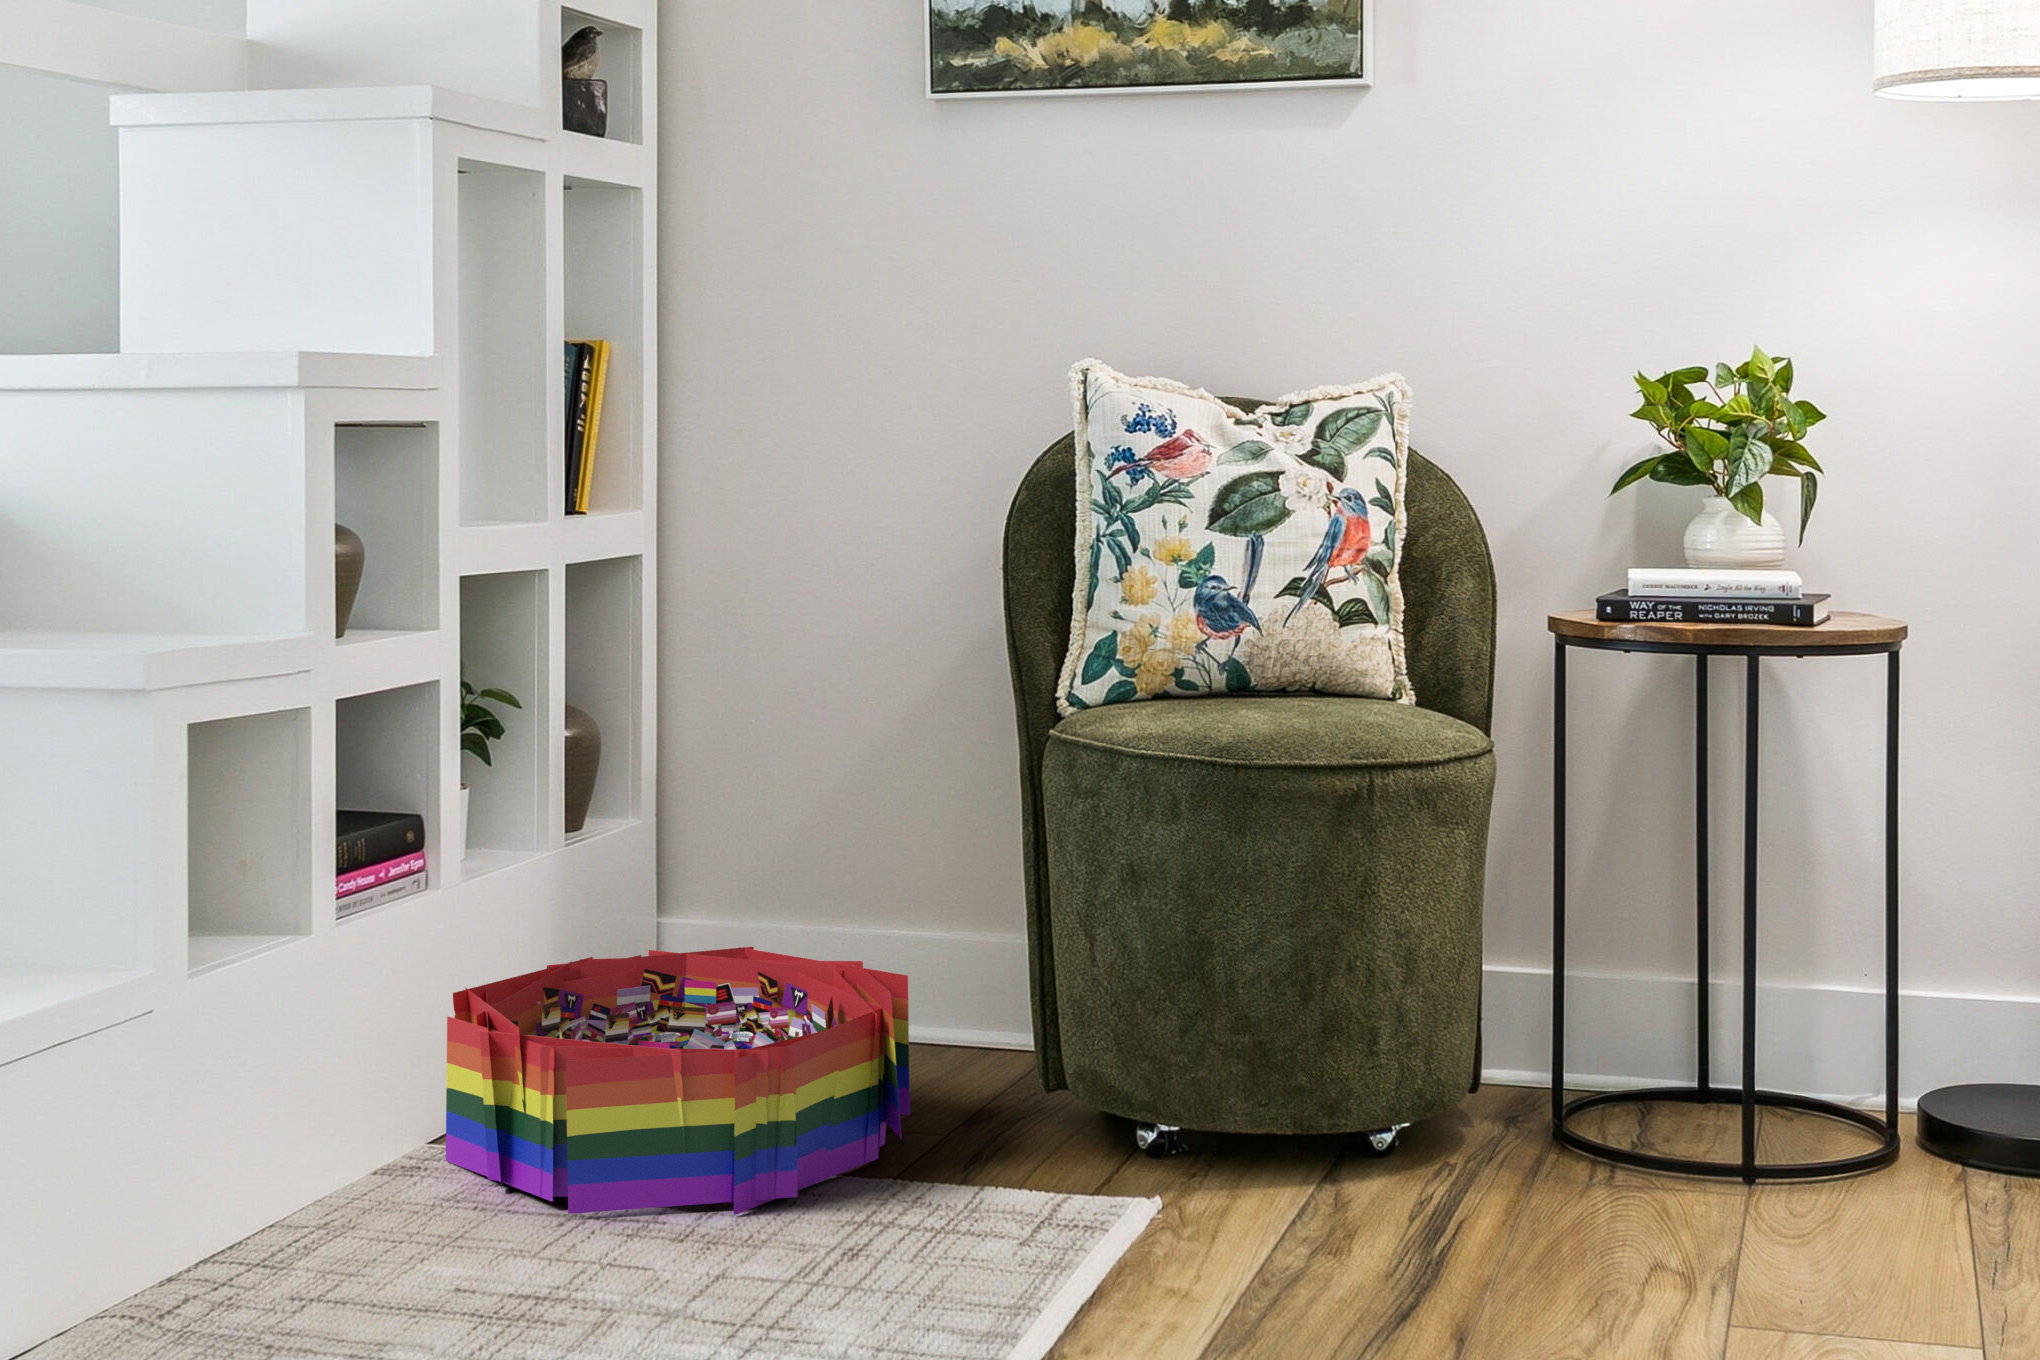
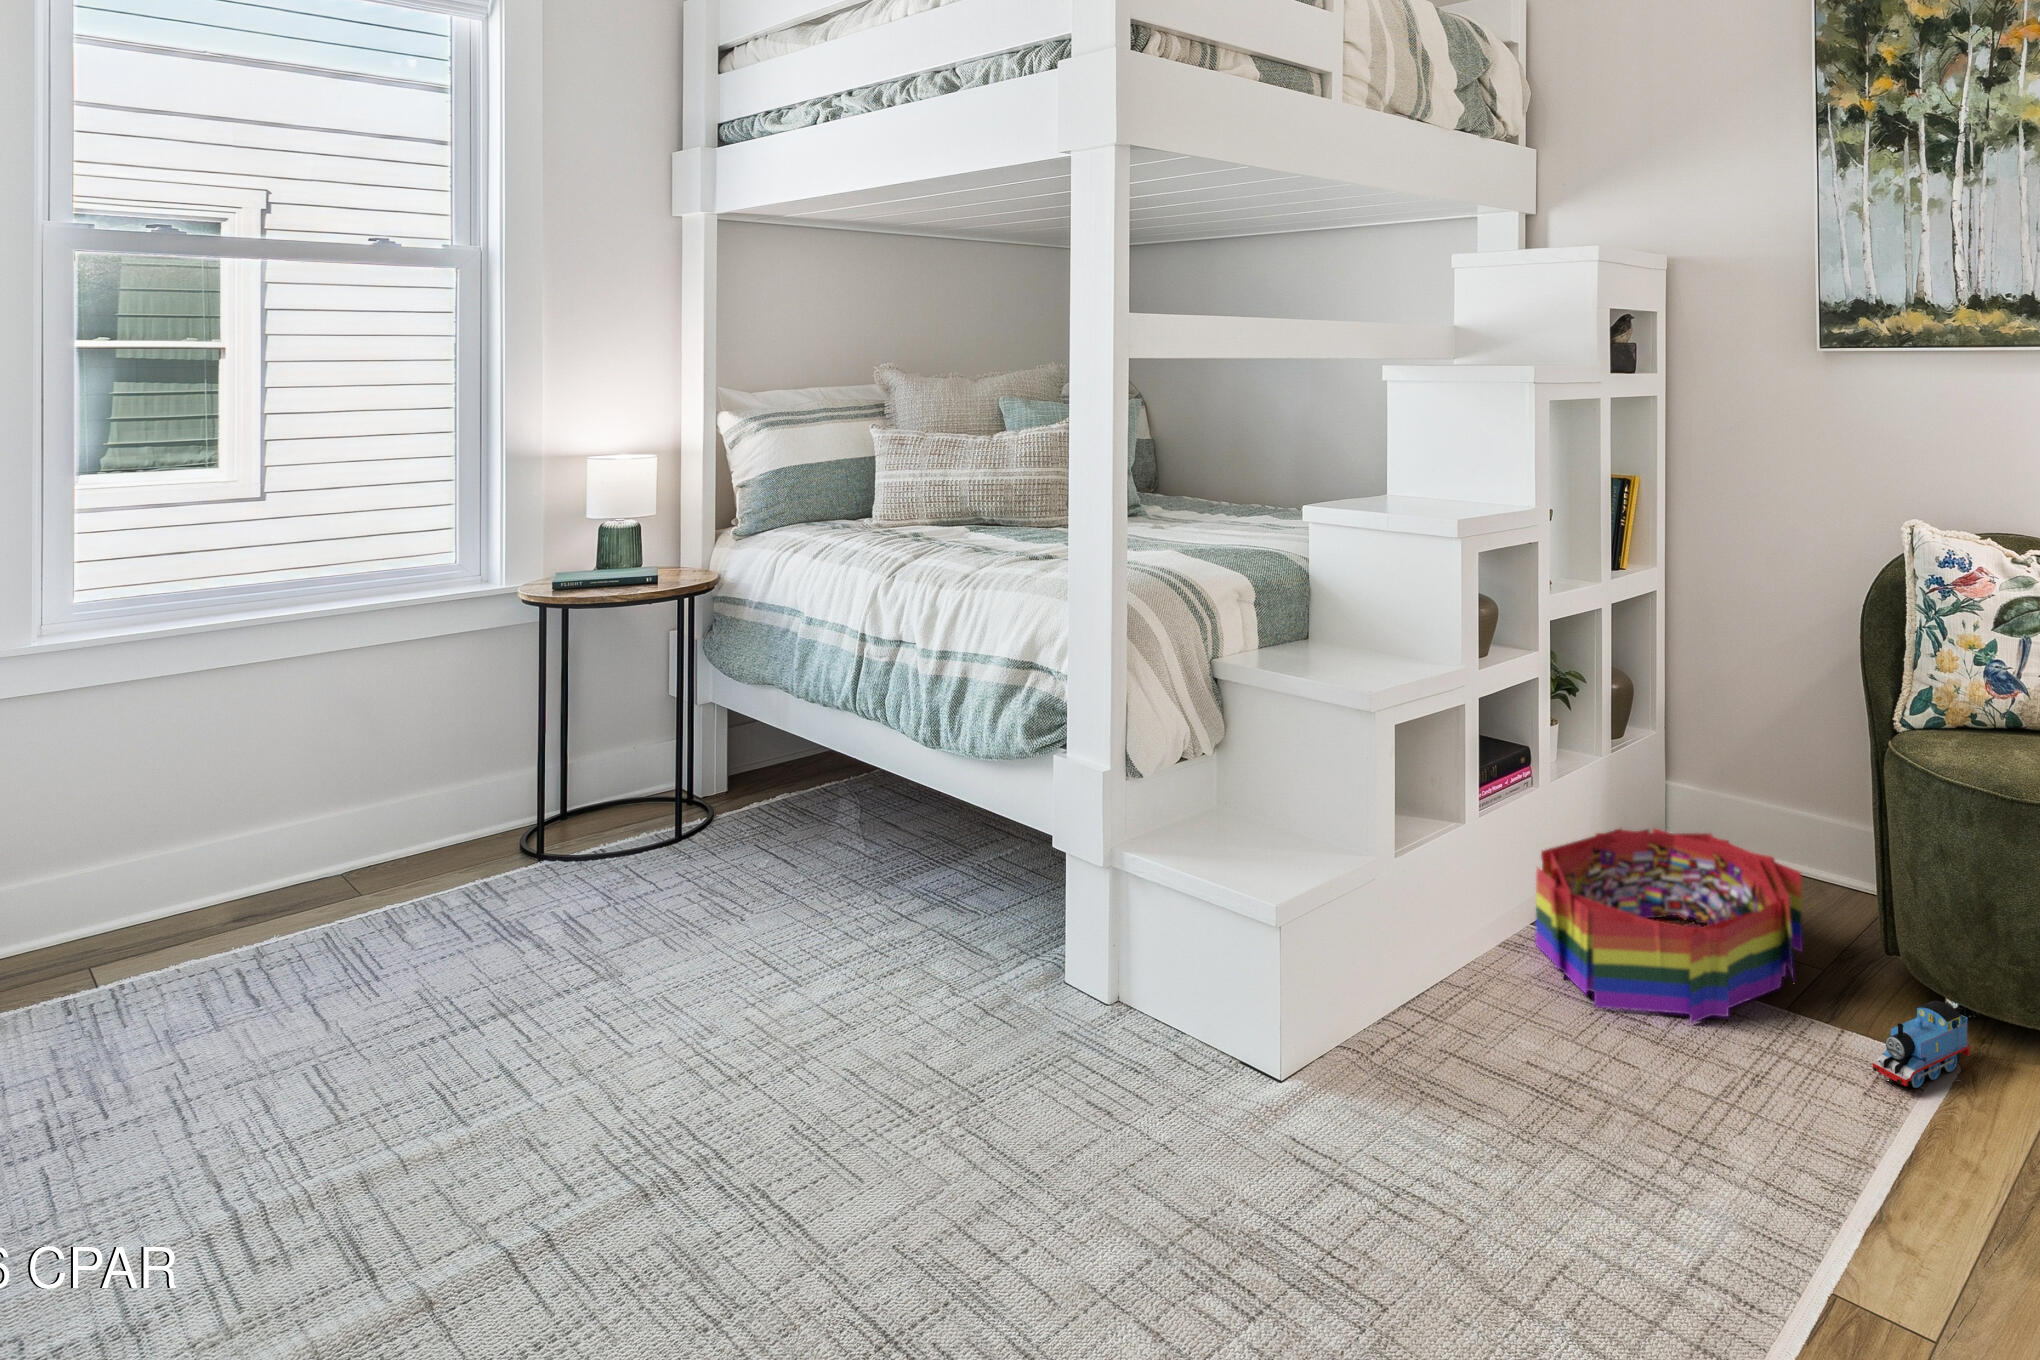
toy train: none [1030,1110,1173,1235] -> present [1873,1001,1970,1088]

